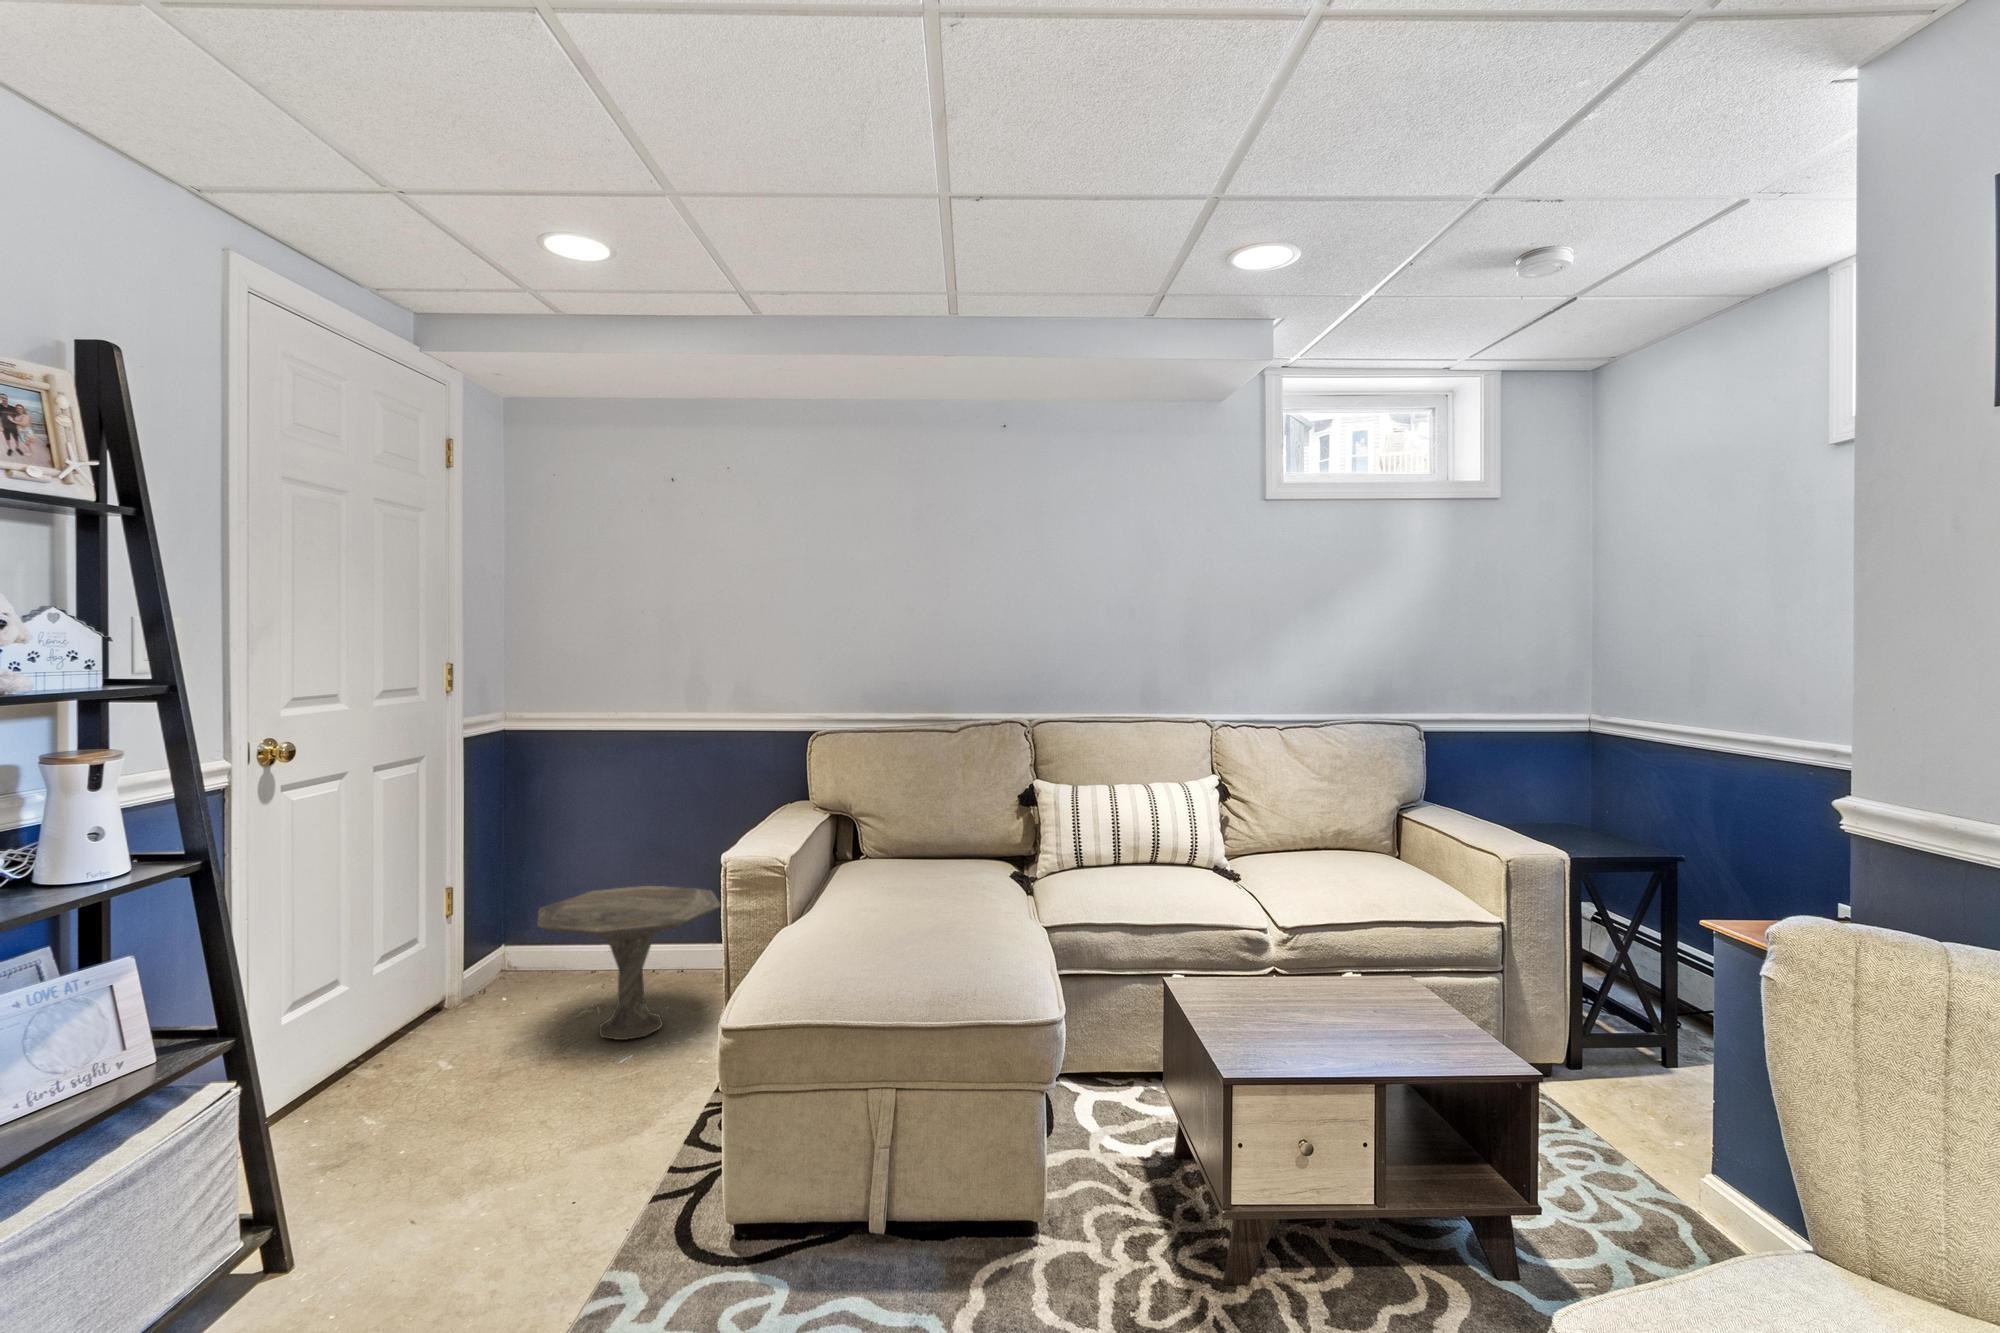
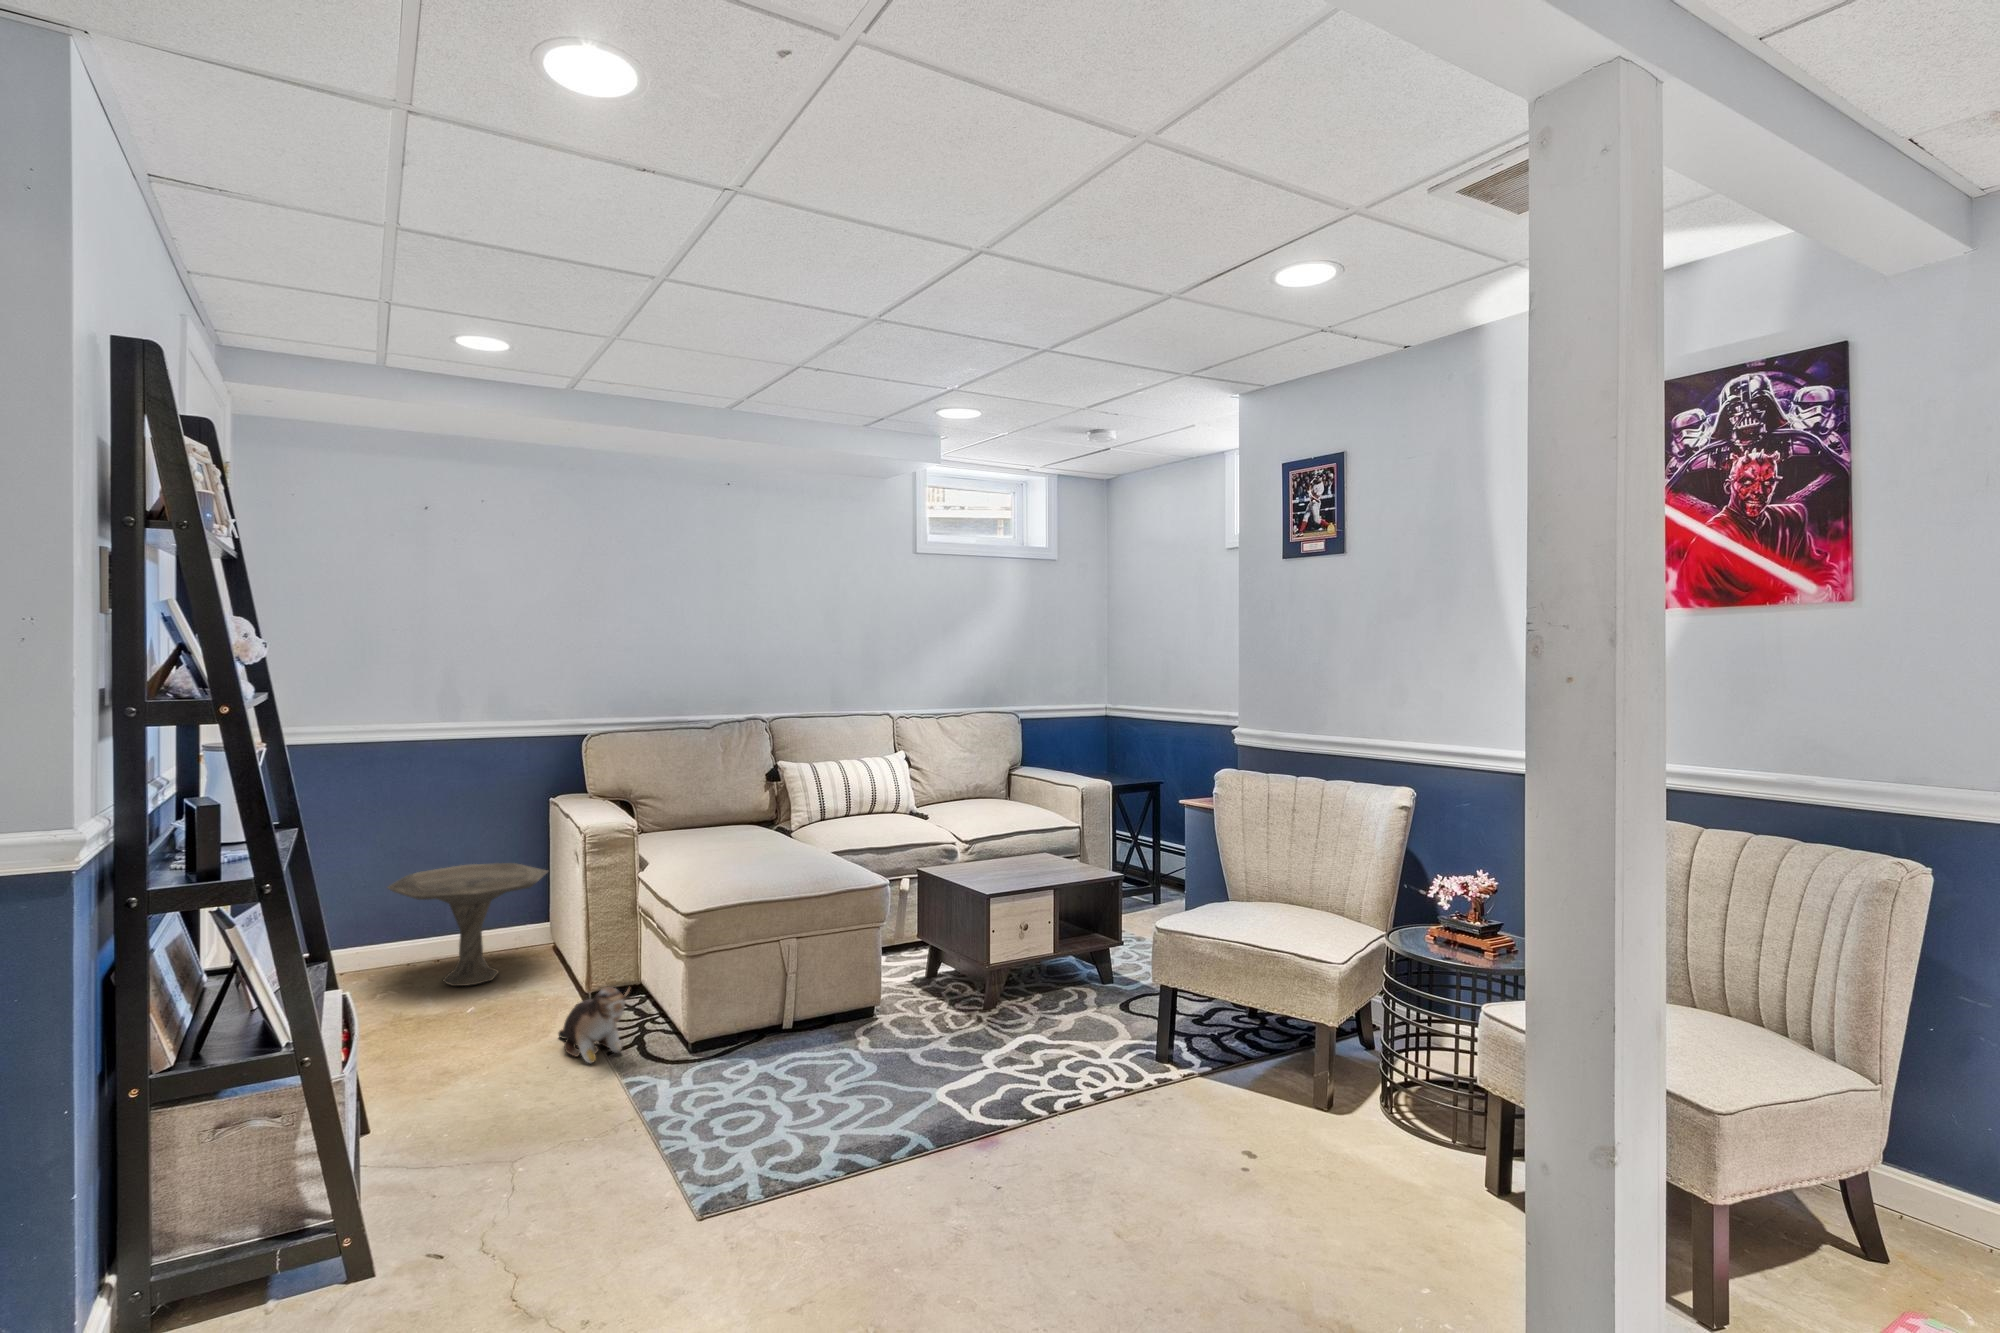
plush toy: none [562,1122,638,1235] -> present [559,987,630,1063]

